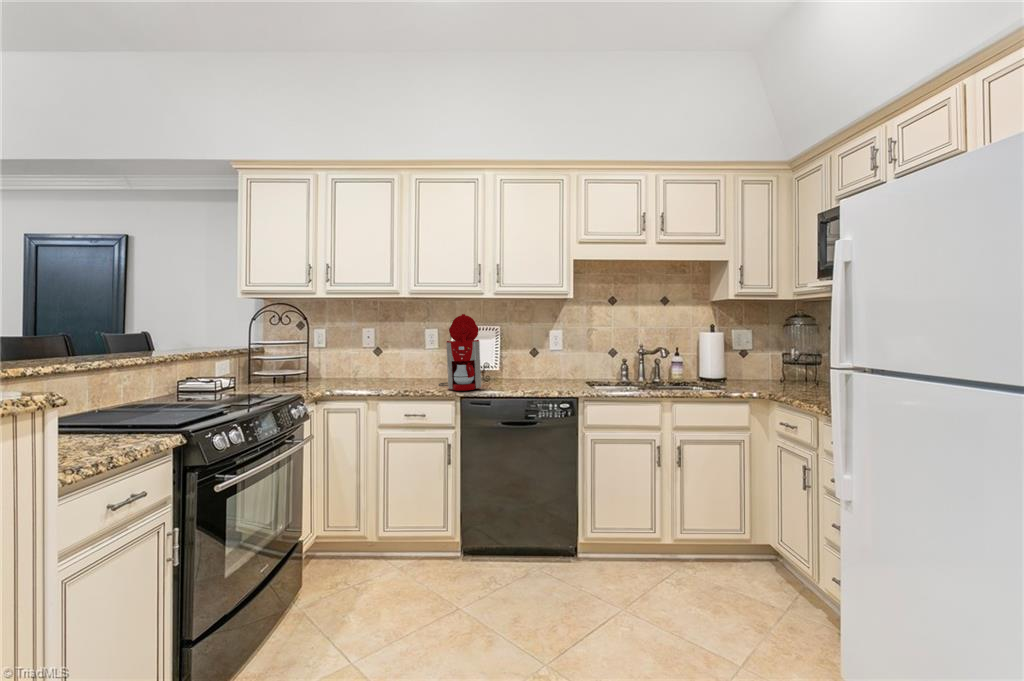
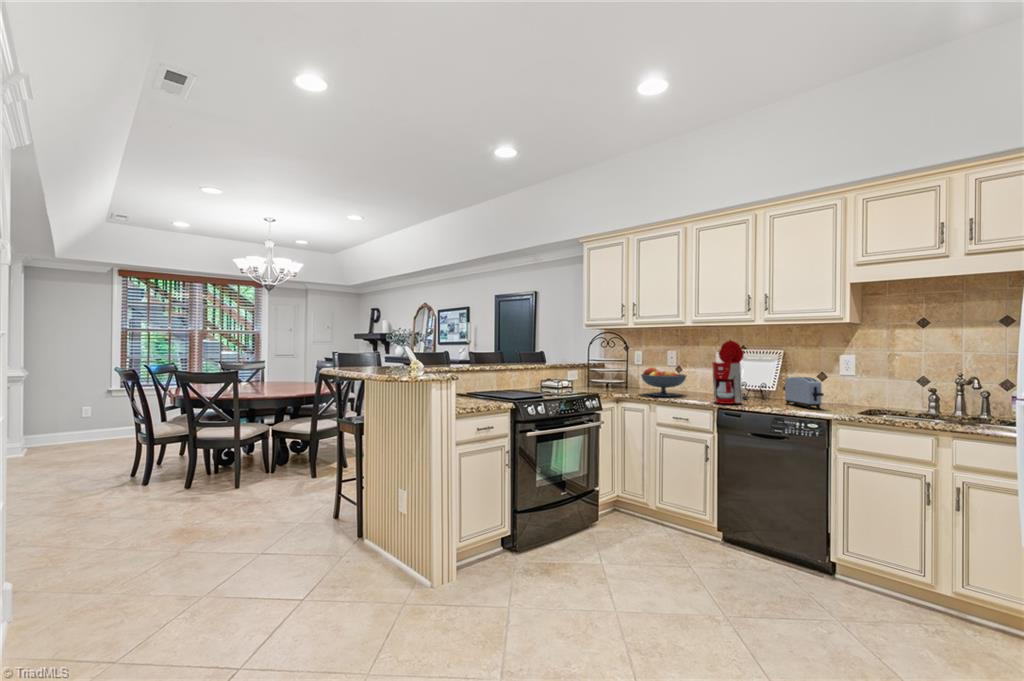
fruit bowl: none [342,350,402,388] -> present [641,367,686,396]
toaster: none [511,354,561,387] -> present [783,377,824,409]

